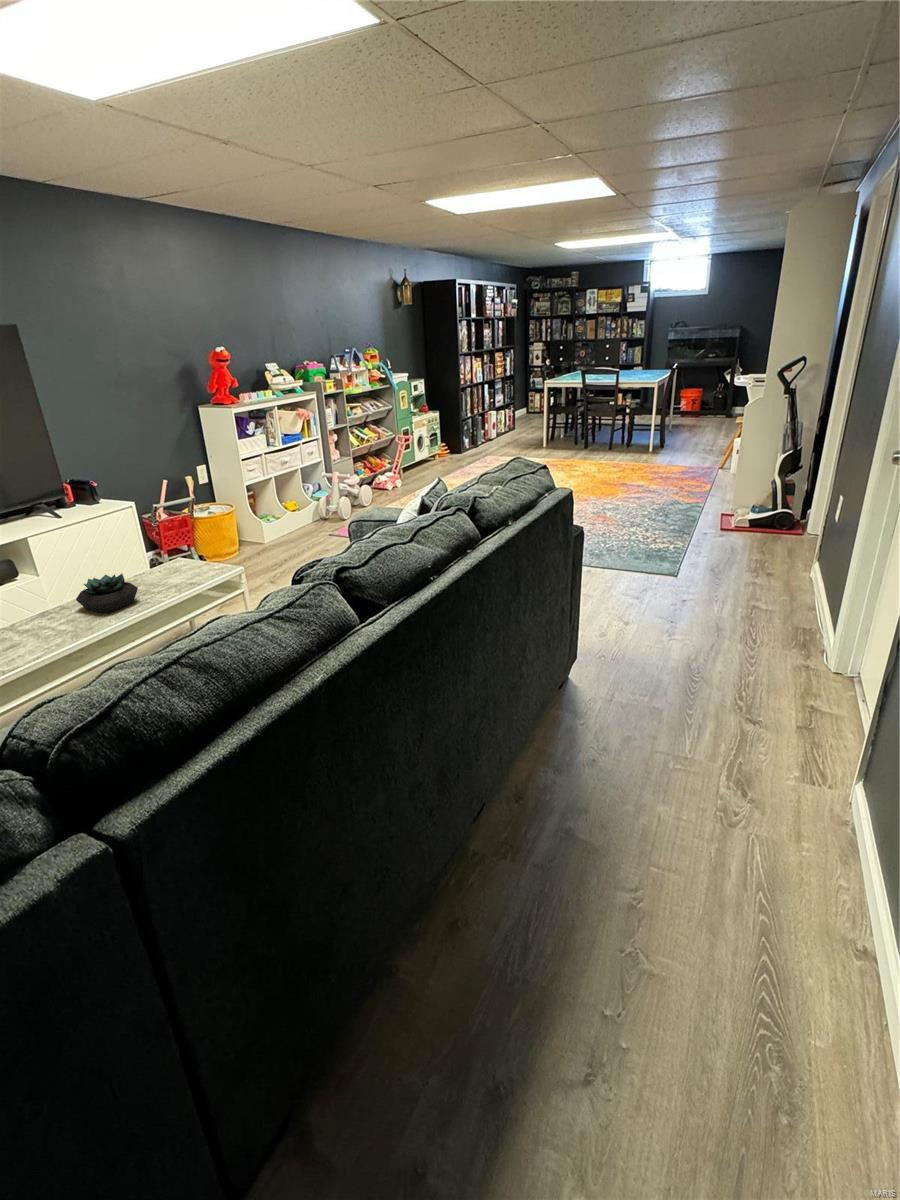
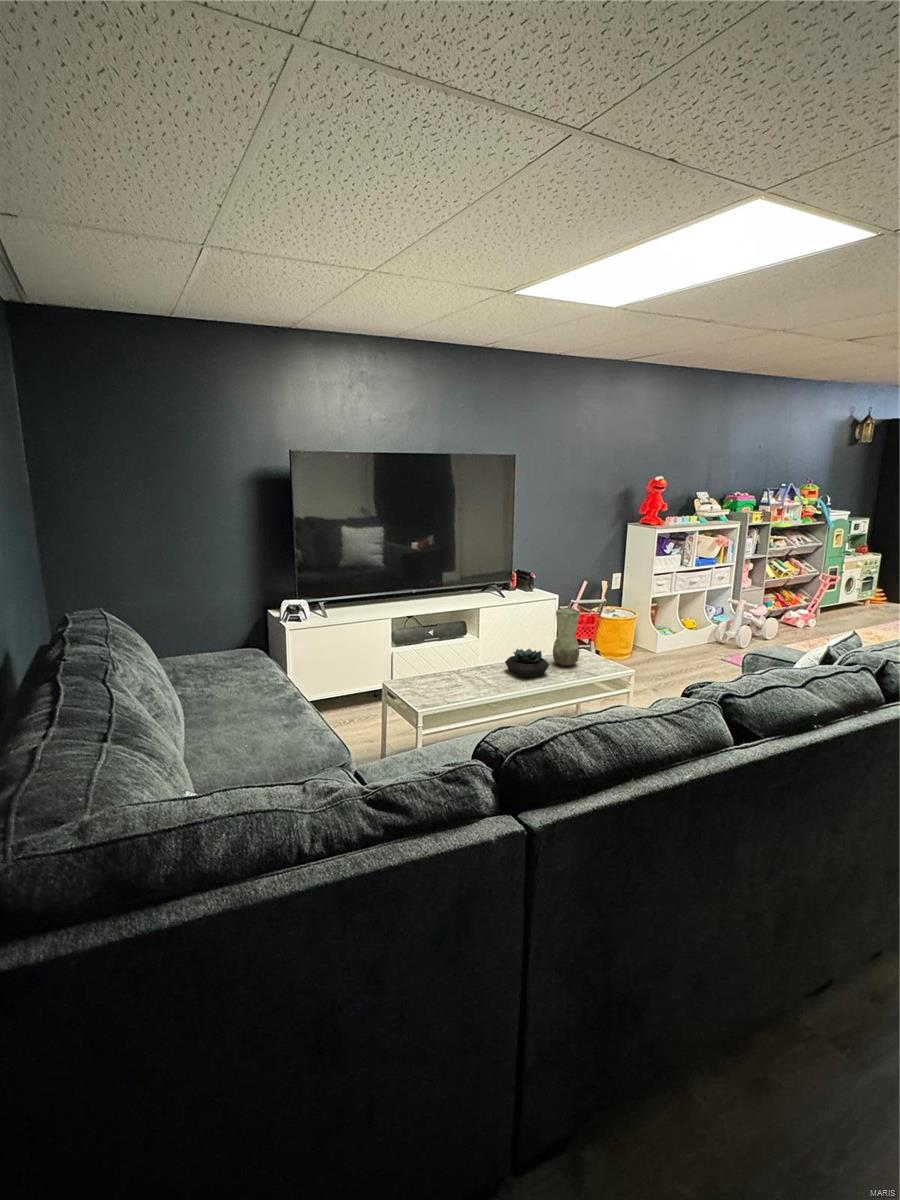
vase: none [129,514,174,584] -> present [553,609,580,666]

